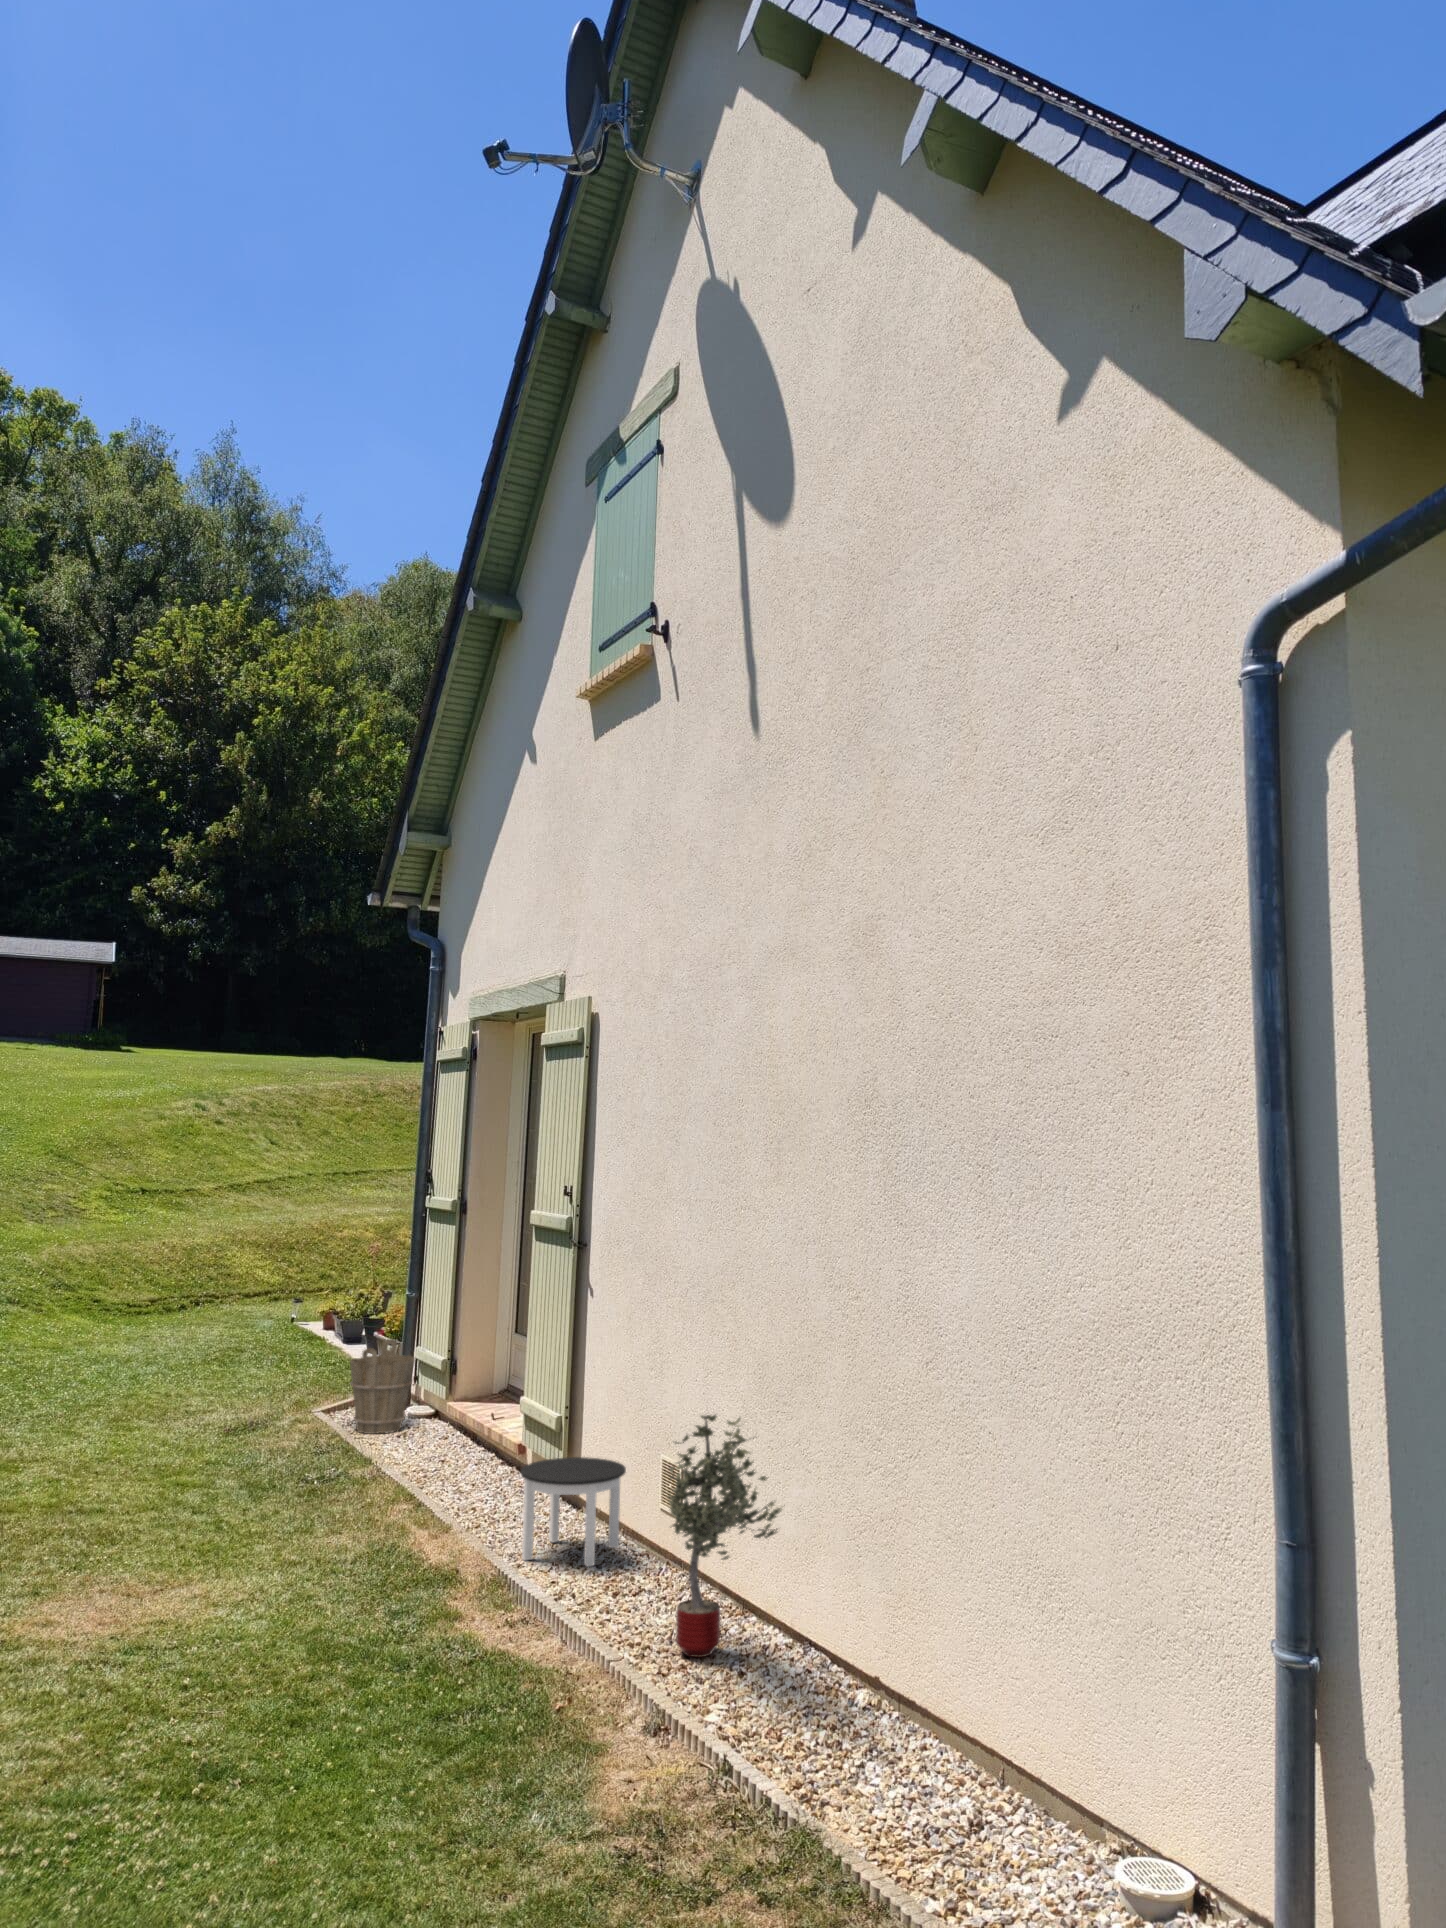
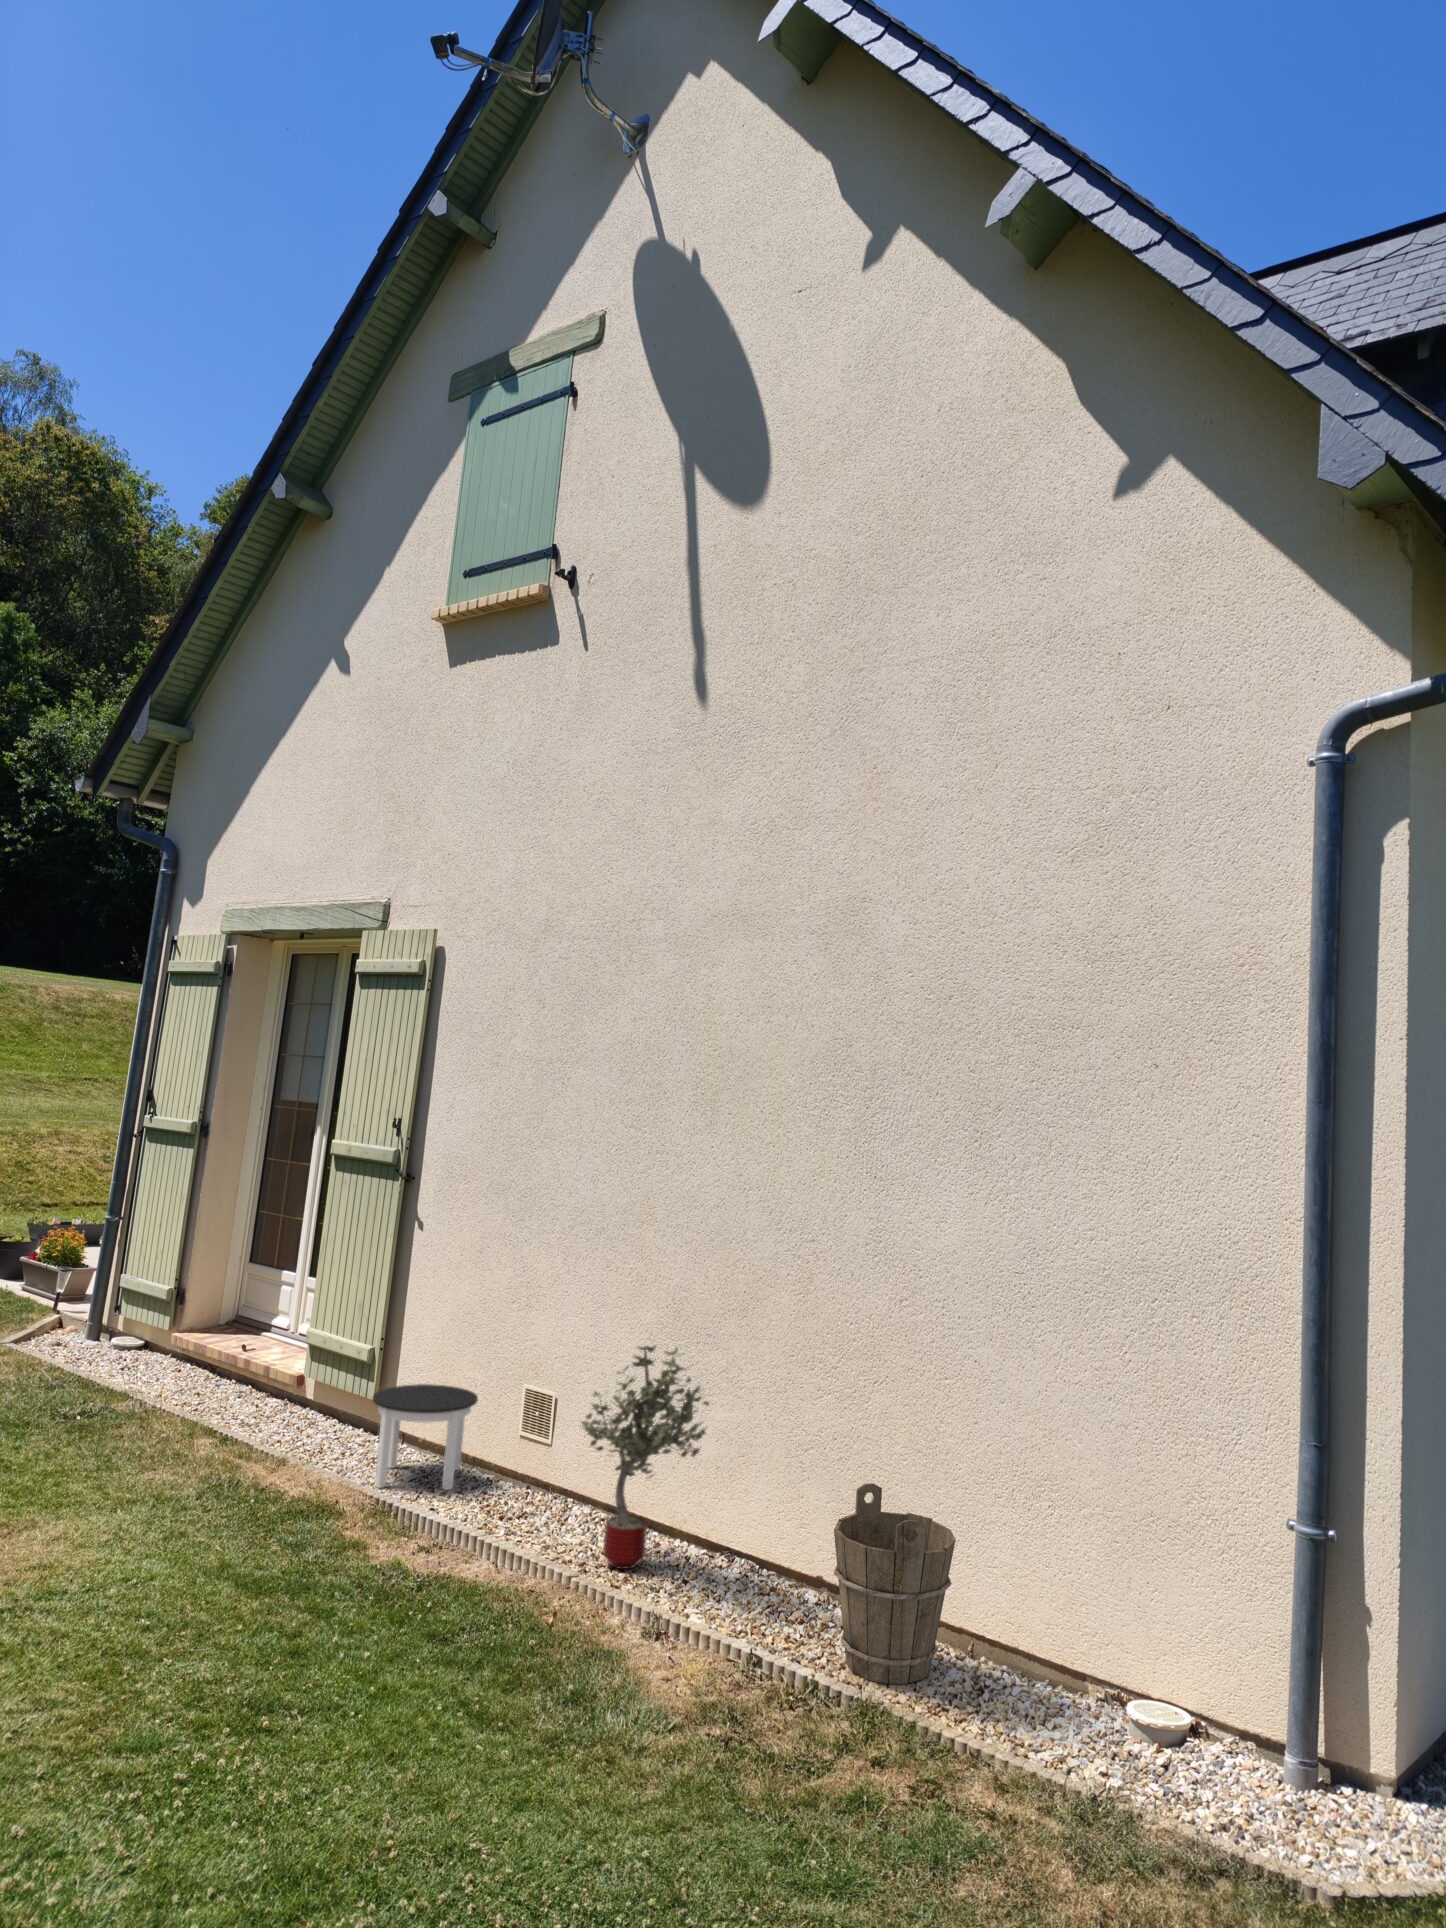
bucket: present [350,1340,415,1434] -> present [834,1483,956,1684]

